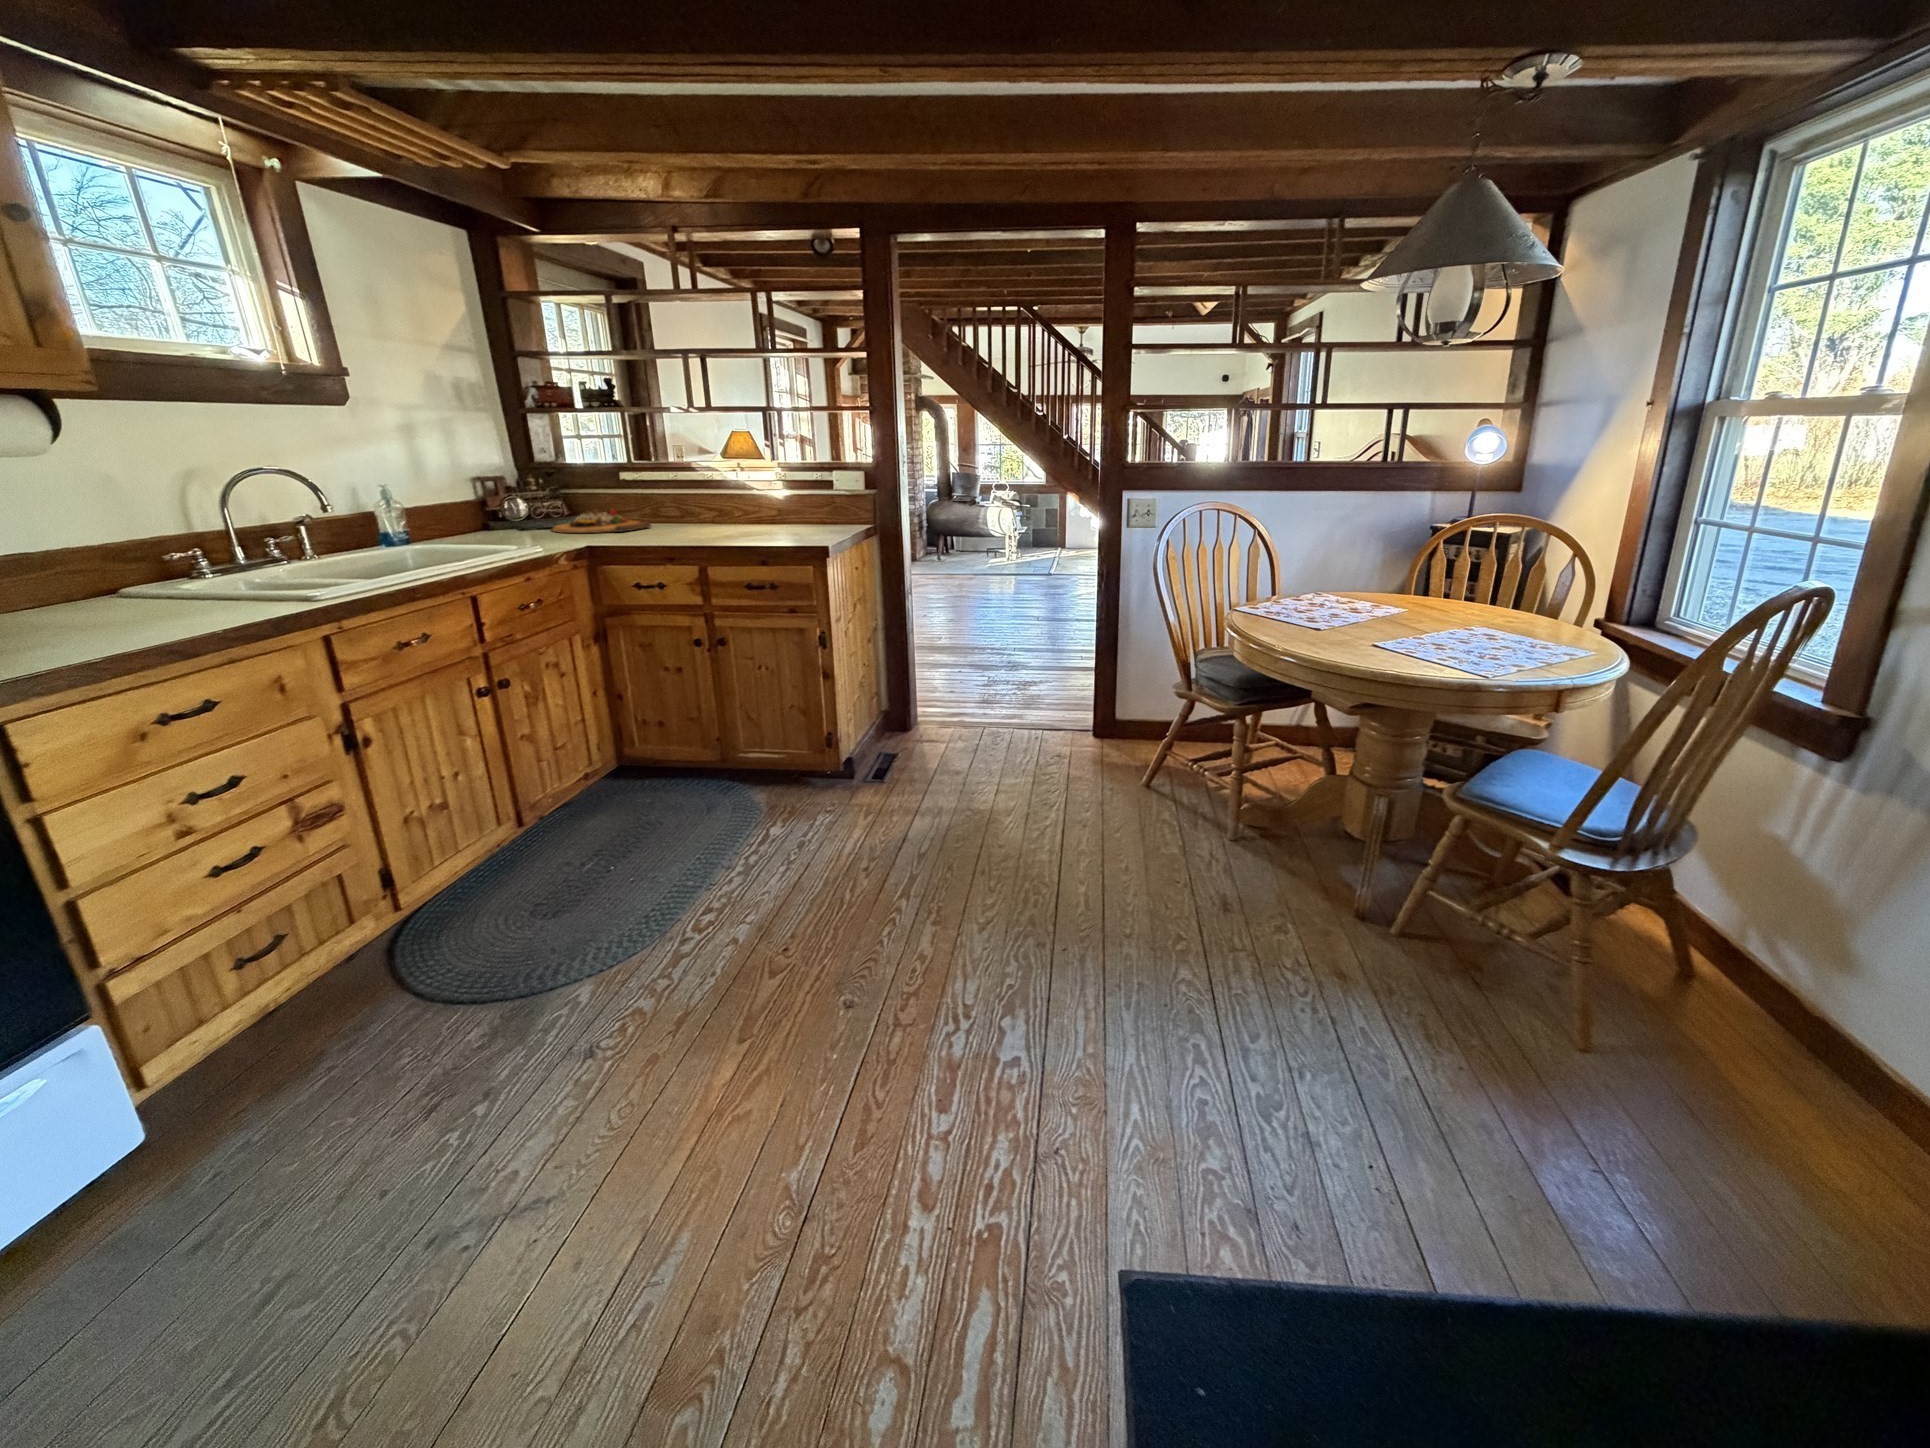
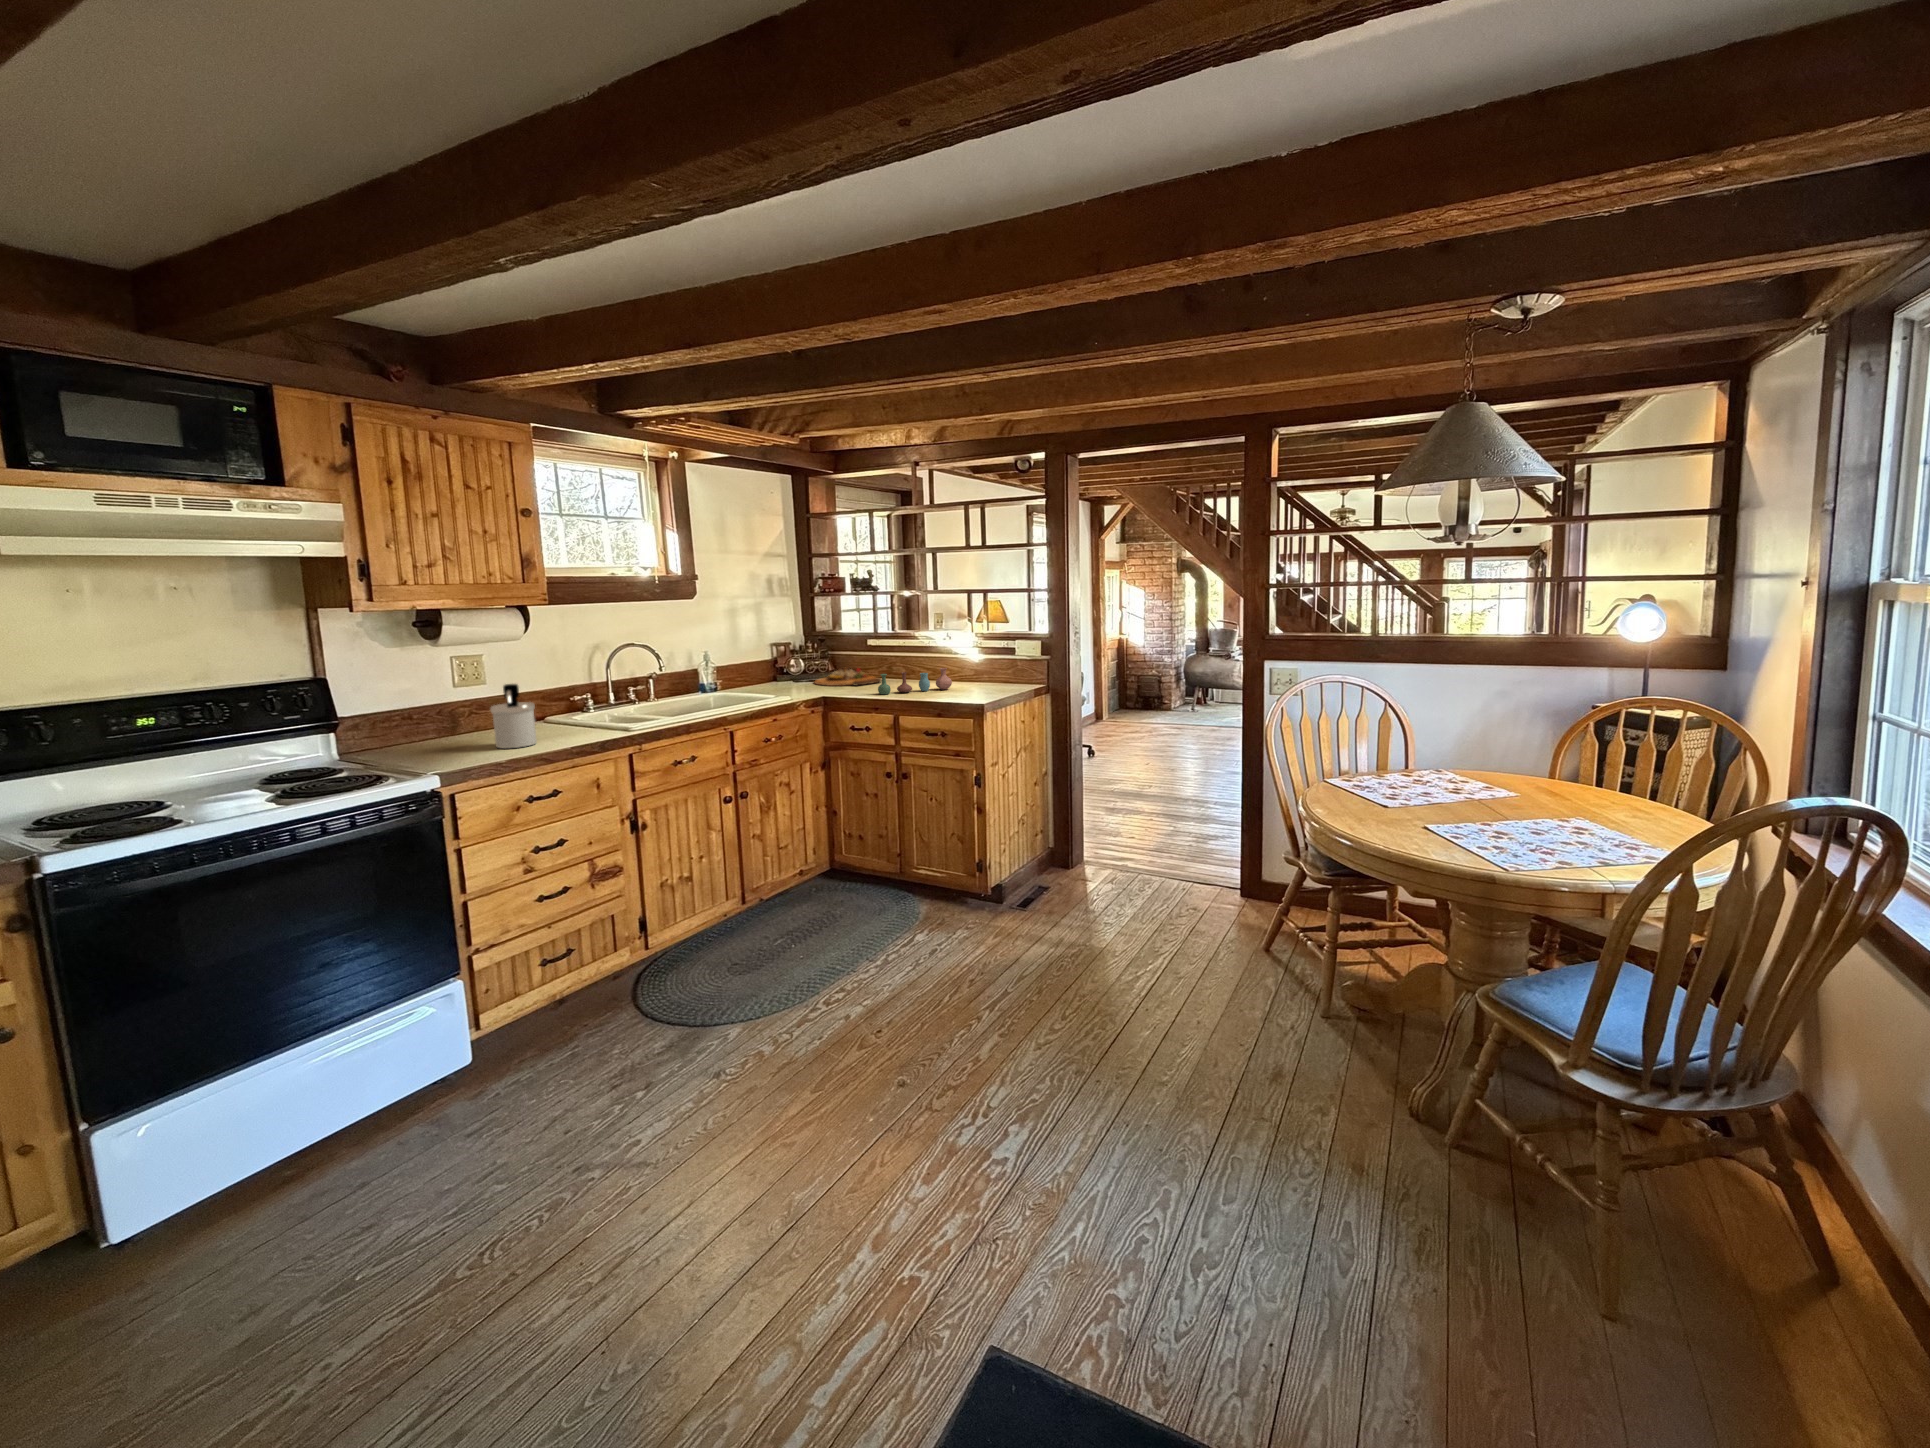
vase: none [664,506,758,541] -> present [878,668,952,694]
soap dispenser: none [30,529,143,641] -> present [491,684,537,748]

